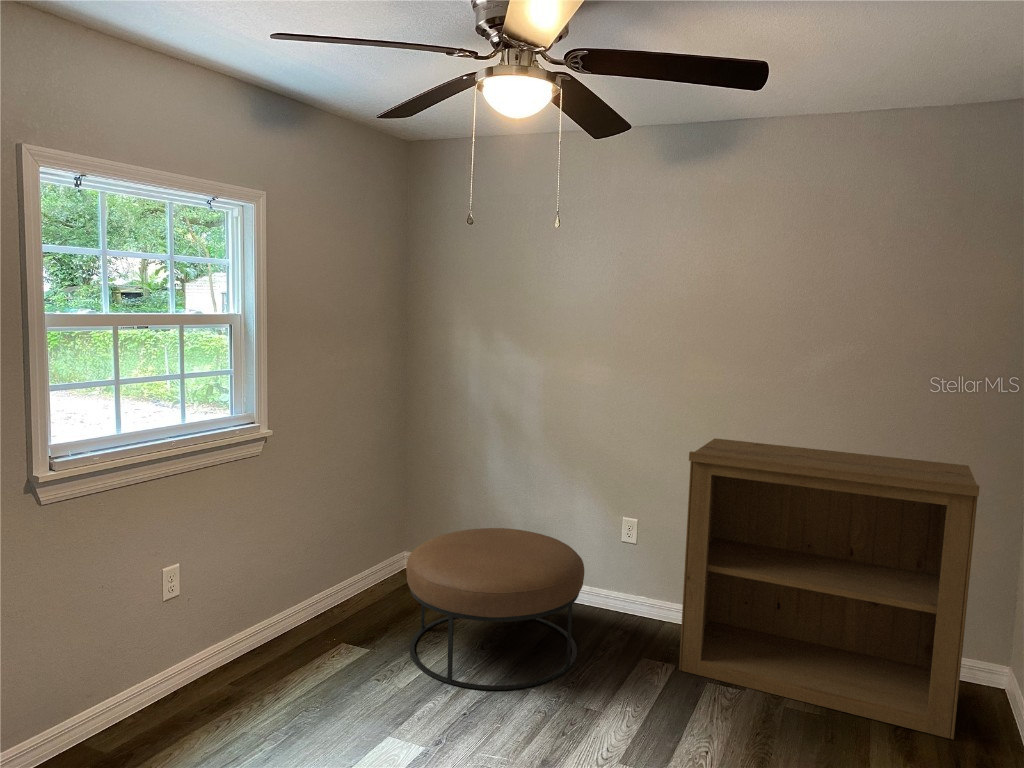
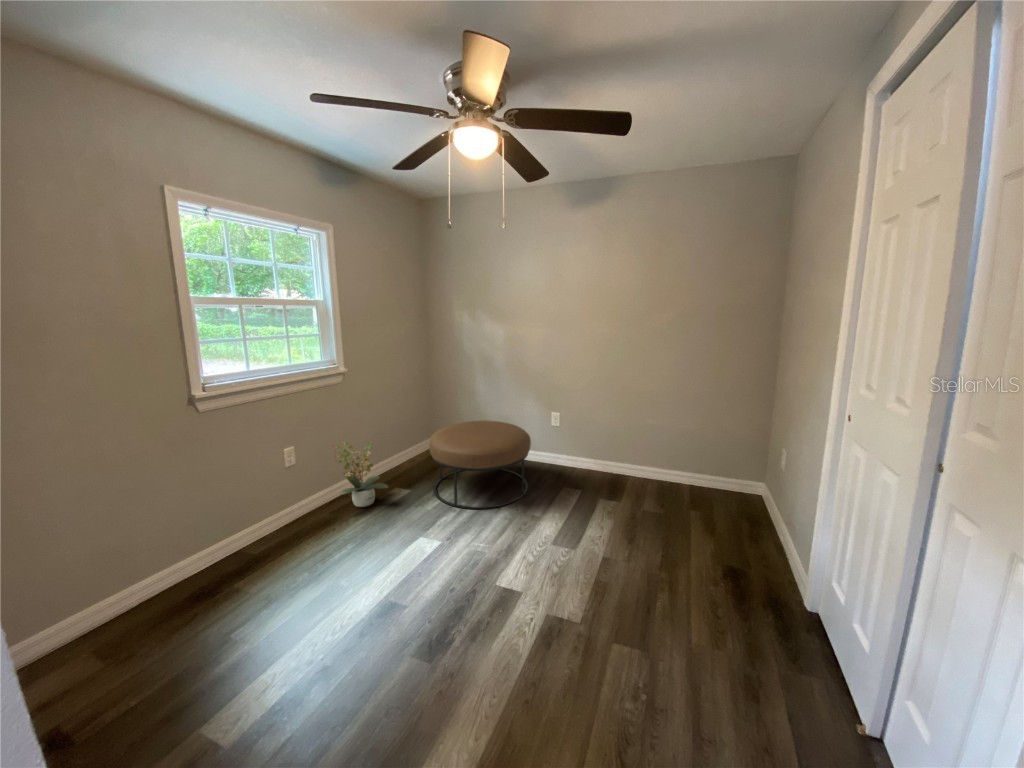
bookshelf: present [679,438,980,739] -> none [585,365,752,523]
potted plant: none [242,553,334,676] -> present [333,441,388,507]

